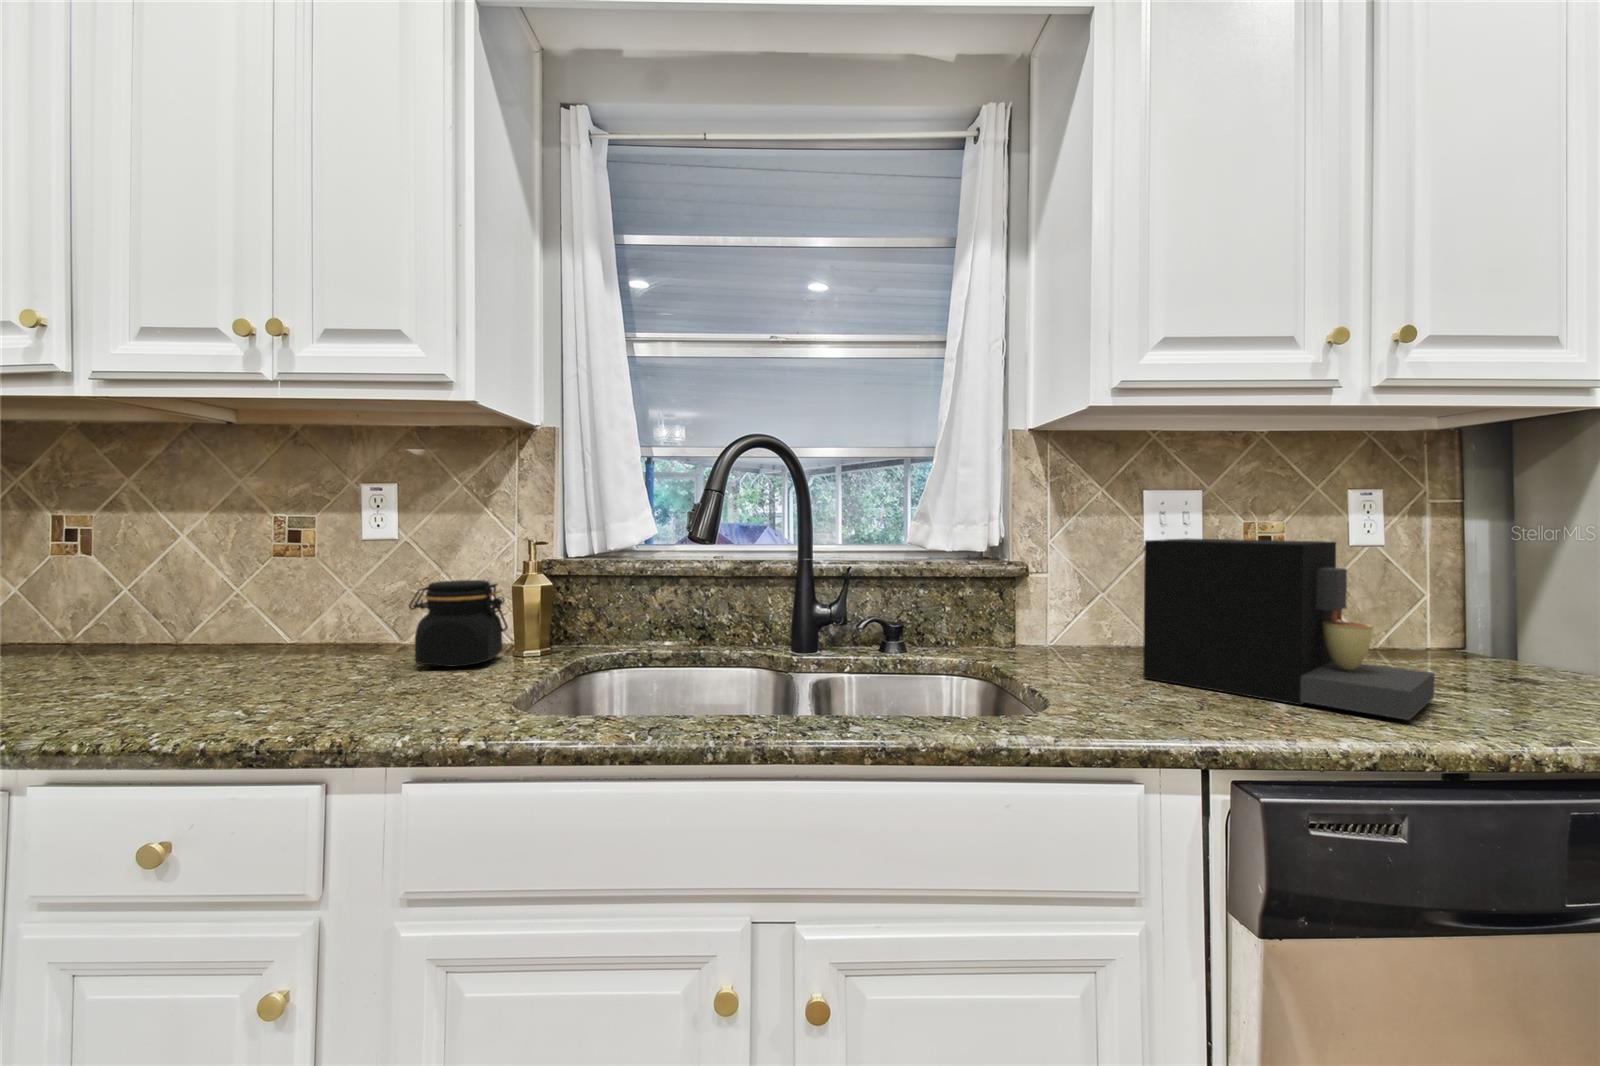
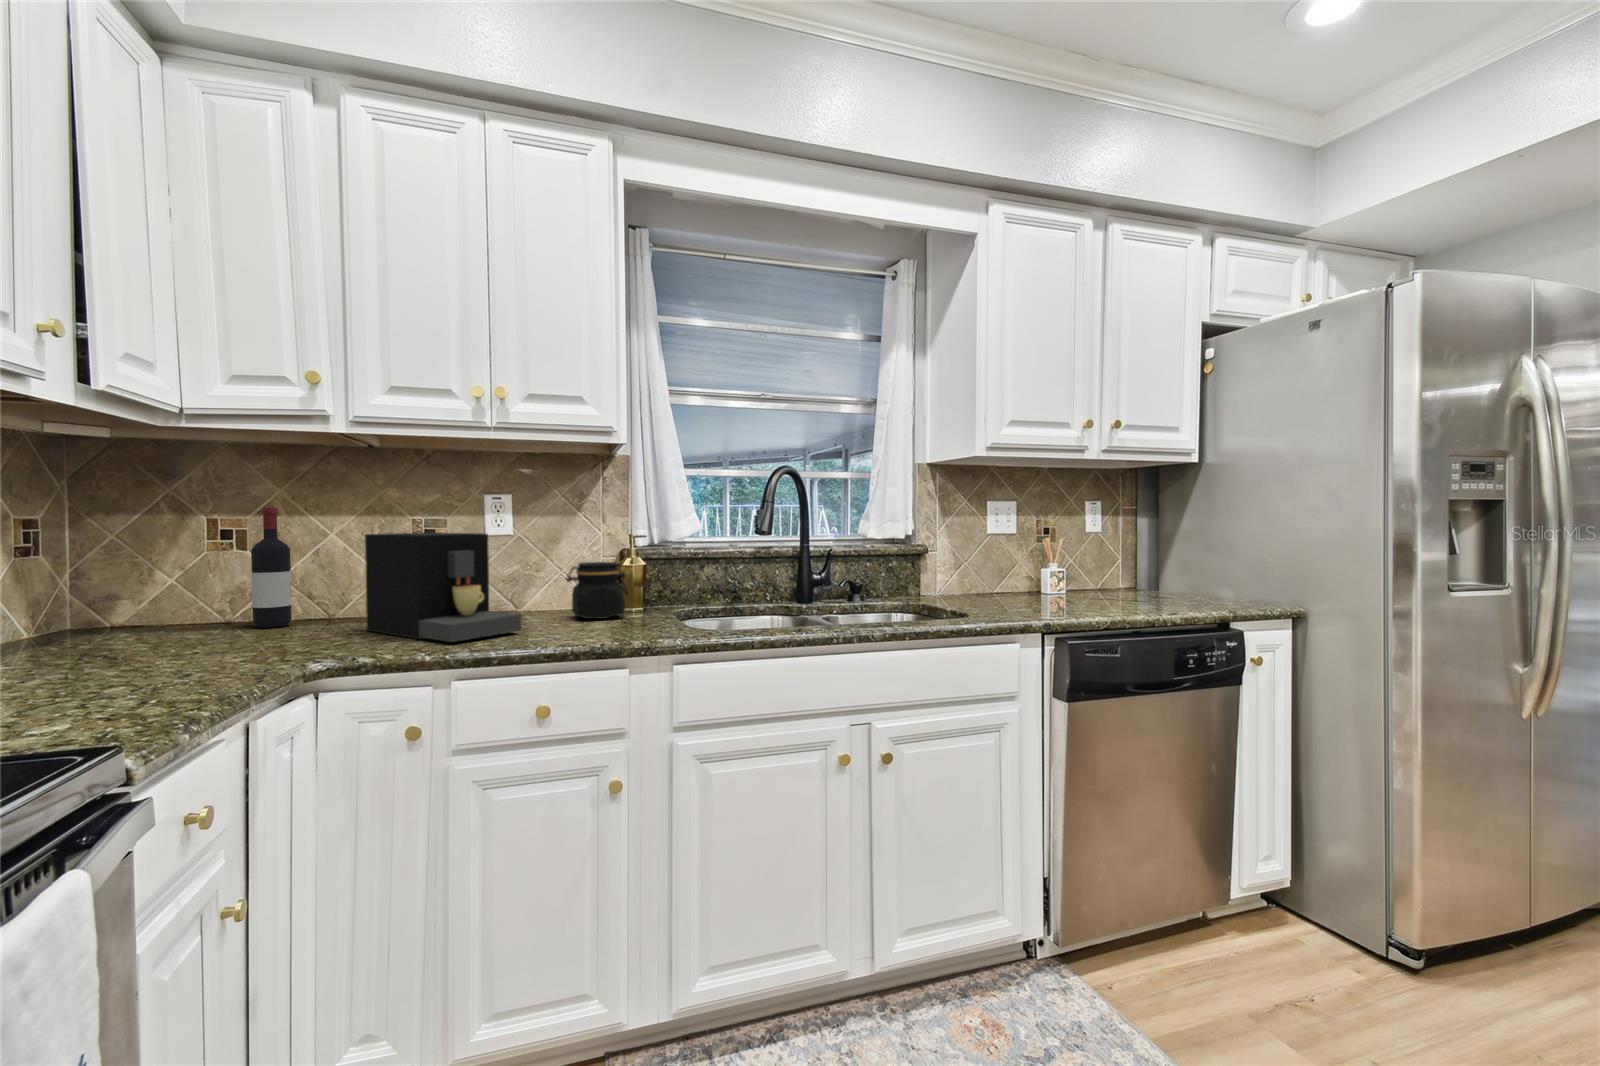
wine bottle: none [55,502,113,655] -> present [251,508,291,628]
coffee maker: present [1143,539,1435,720] -> present [365,532,521,642]

